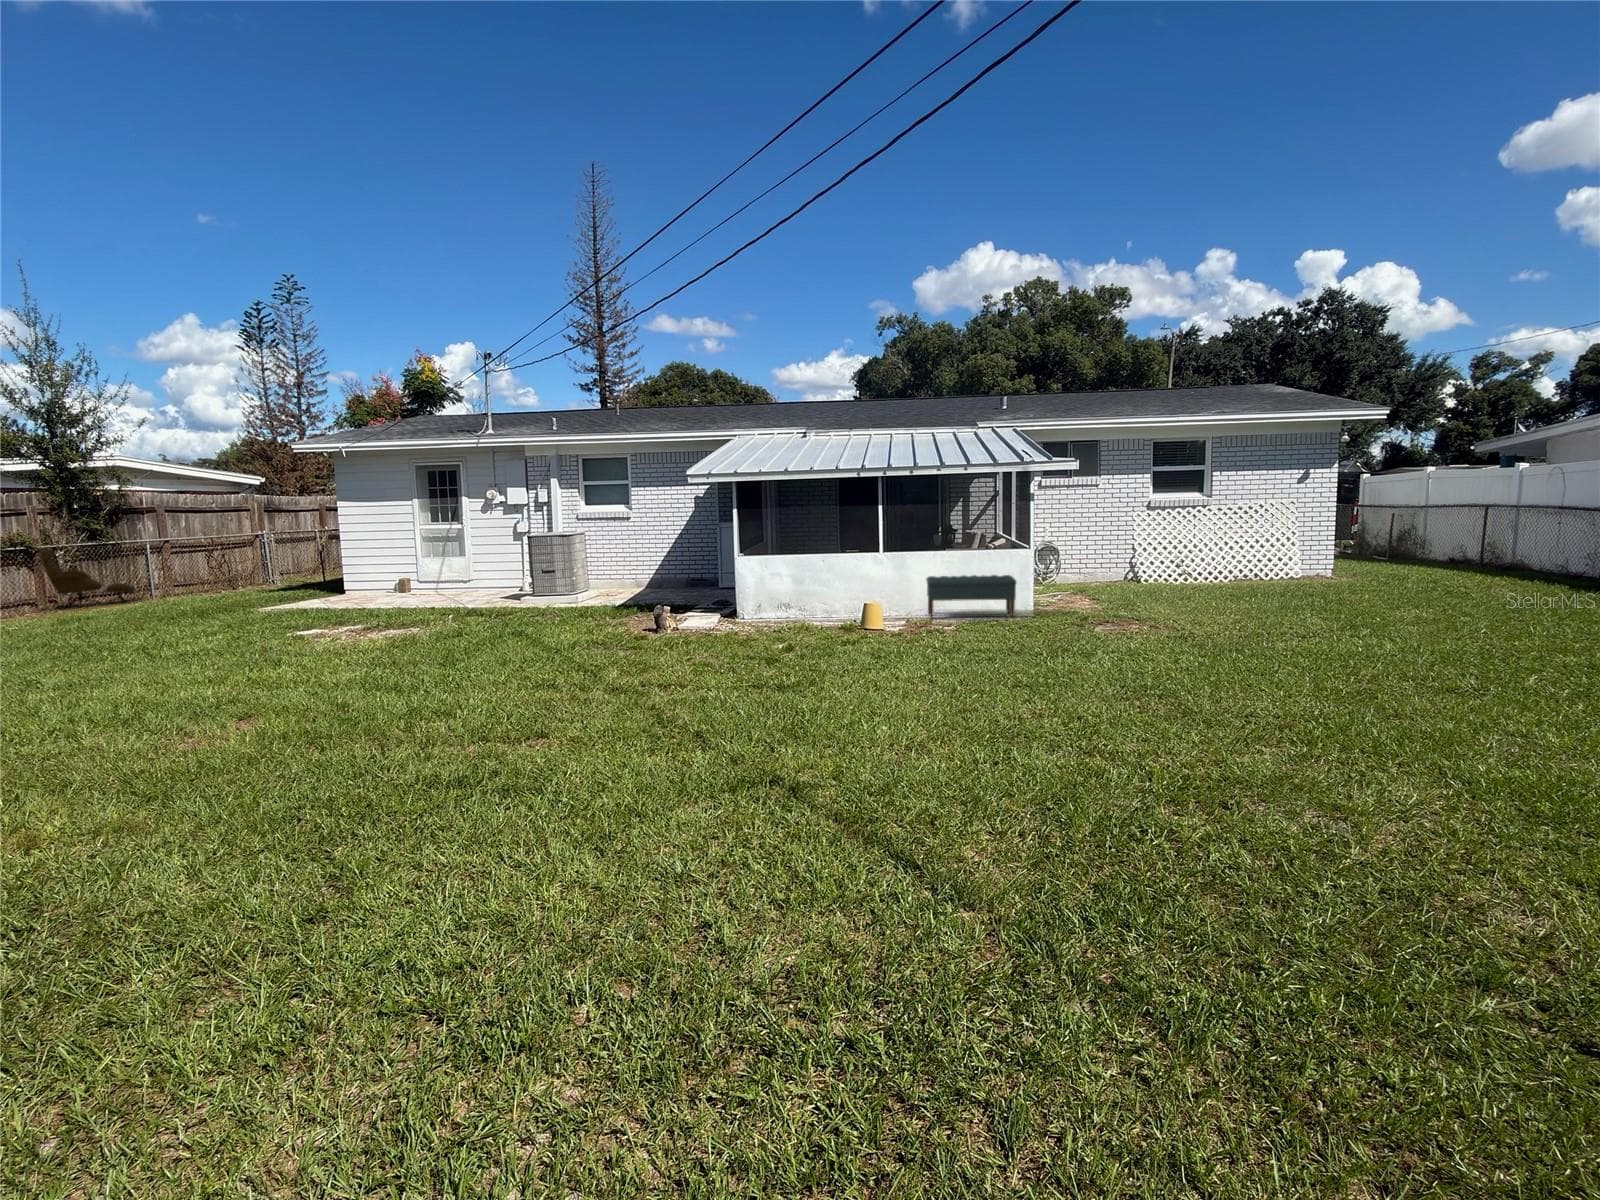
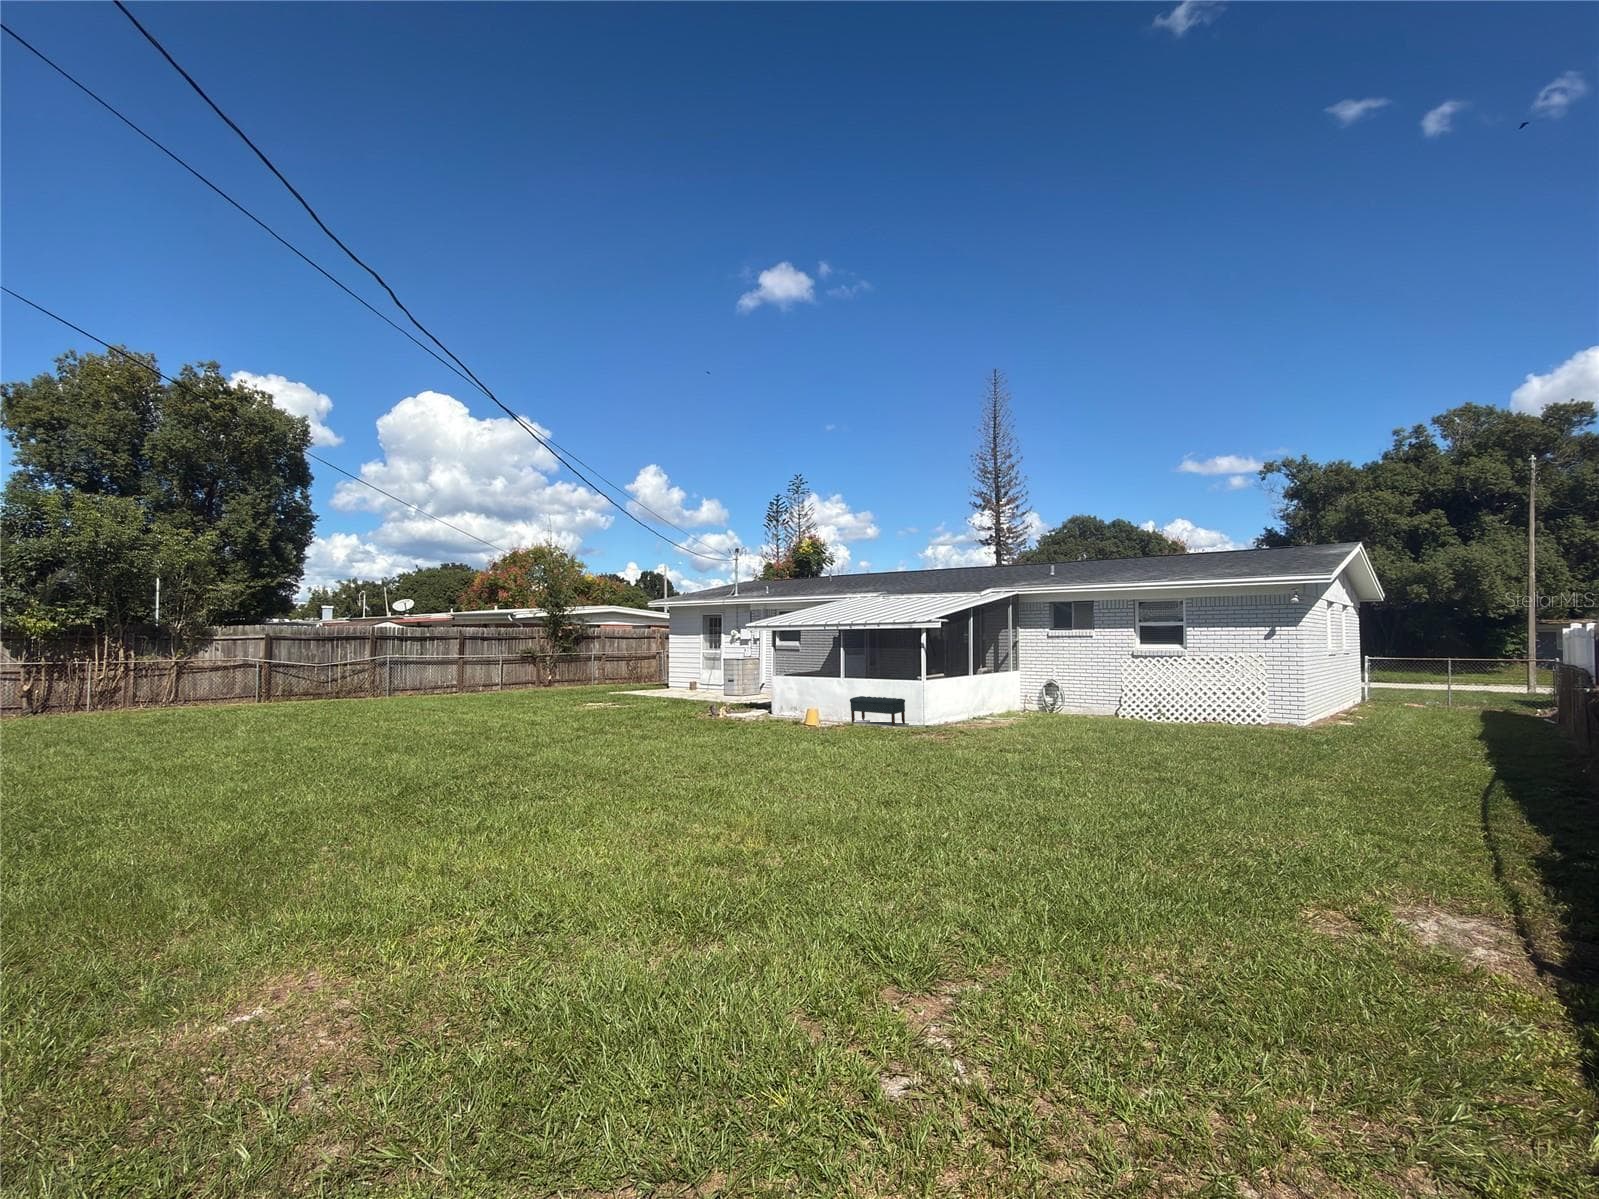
lounge chair: present [39,548,135,608] -> none [550,656,586,686]

